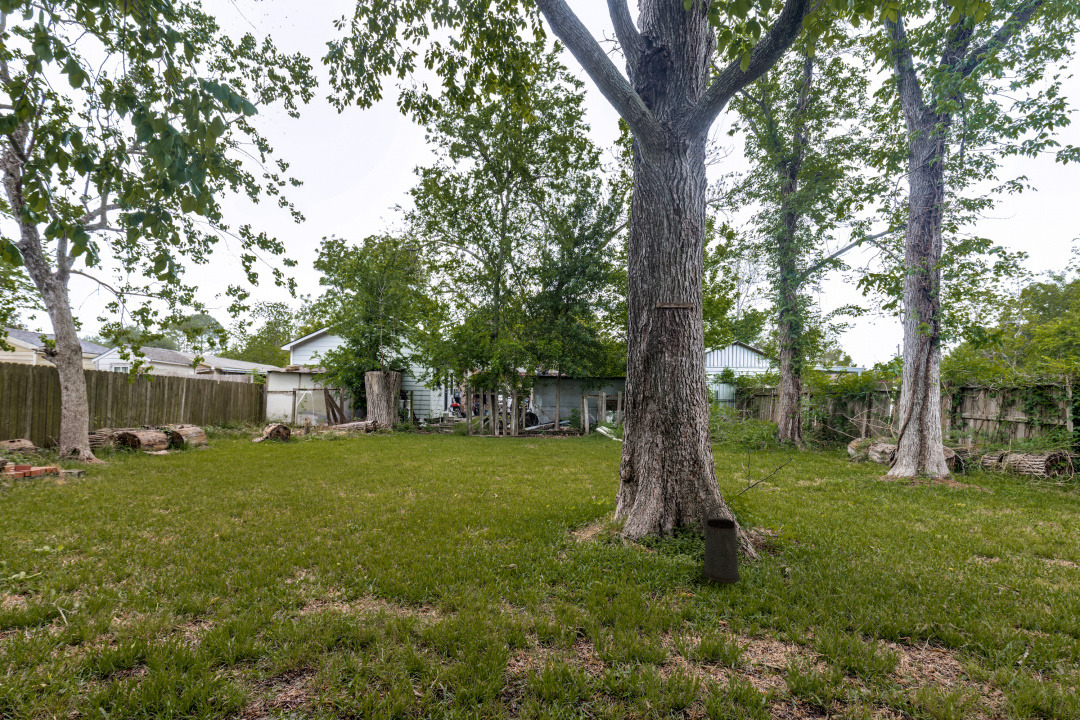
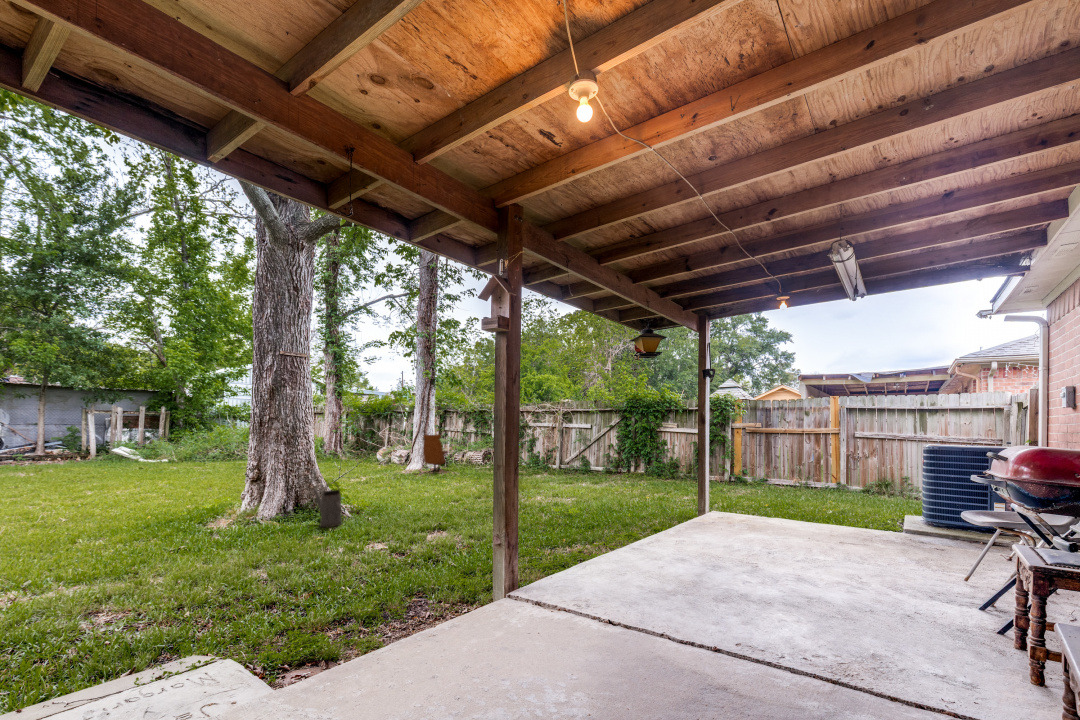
lounge chair: none [919,427,971,490] -> present [423,434,446,473]

